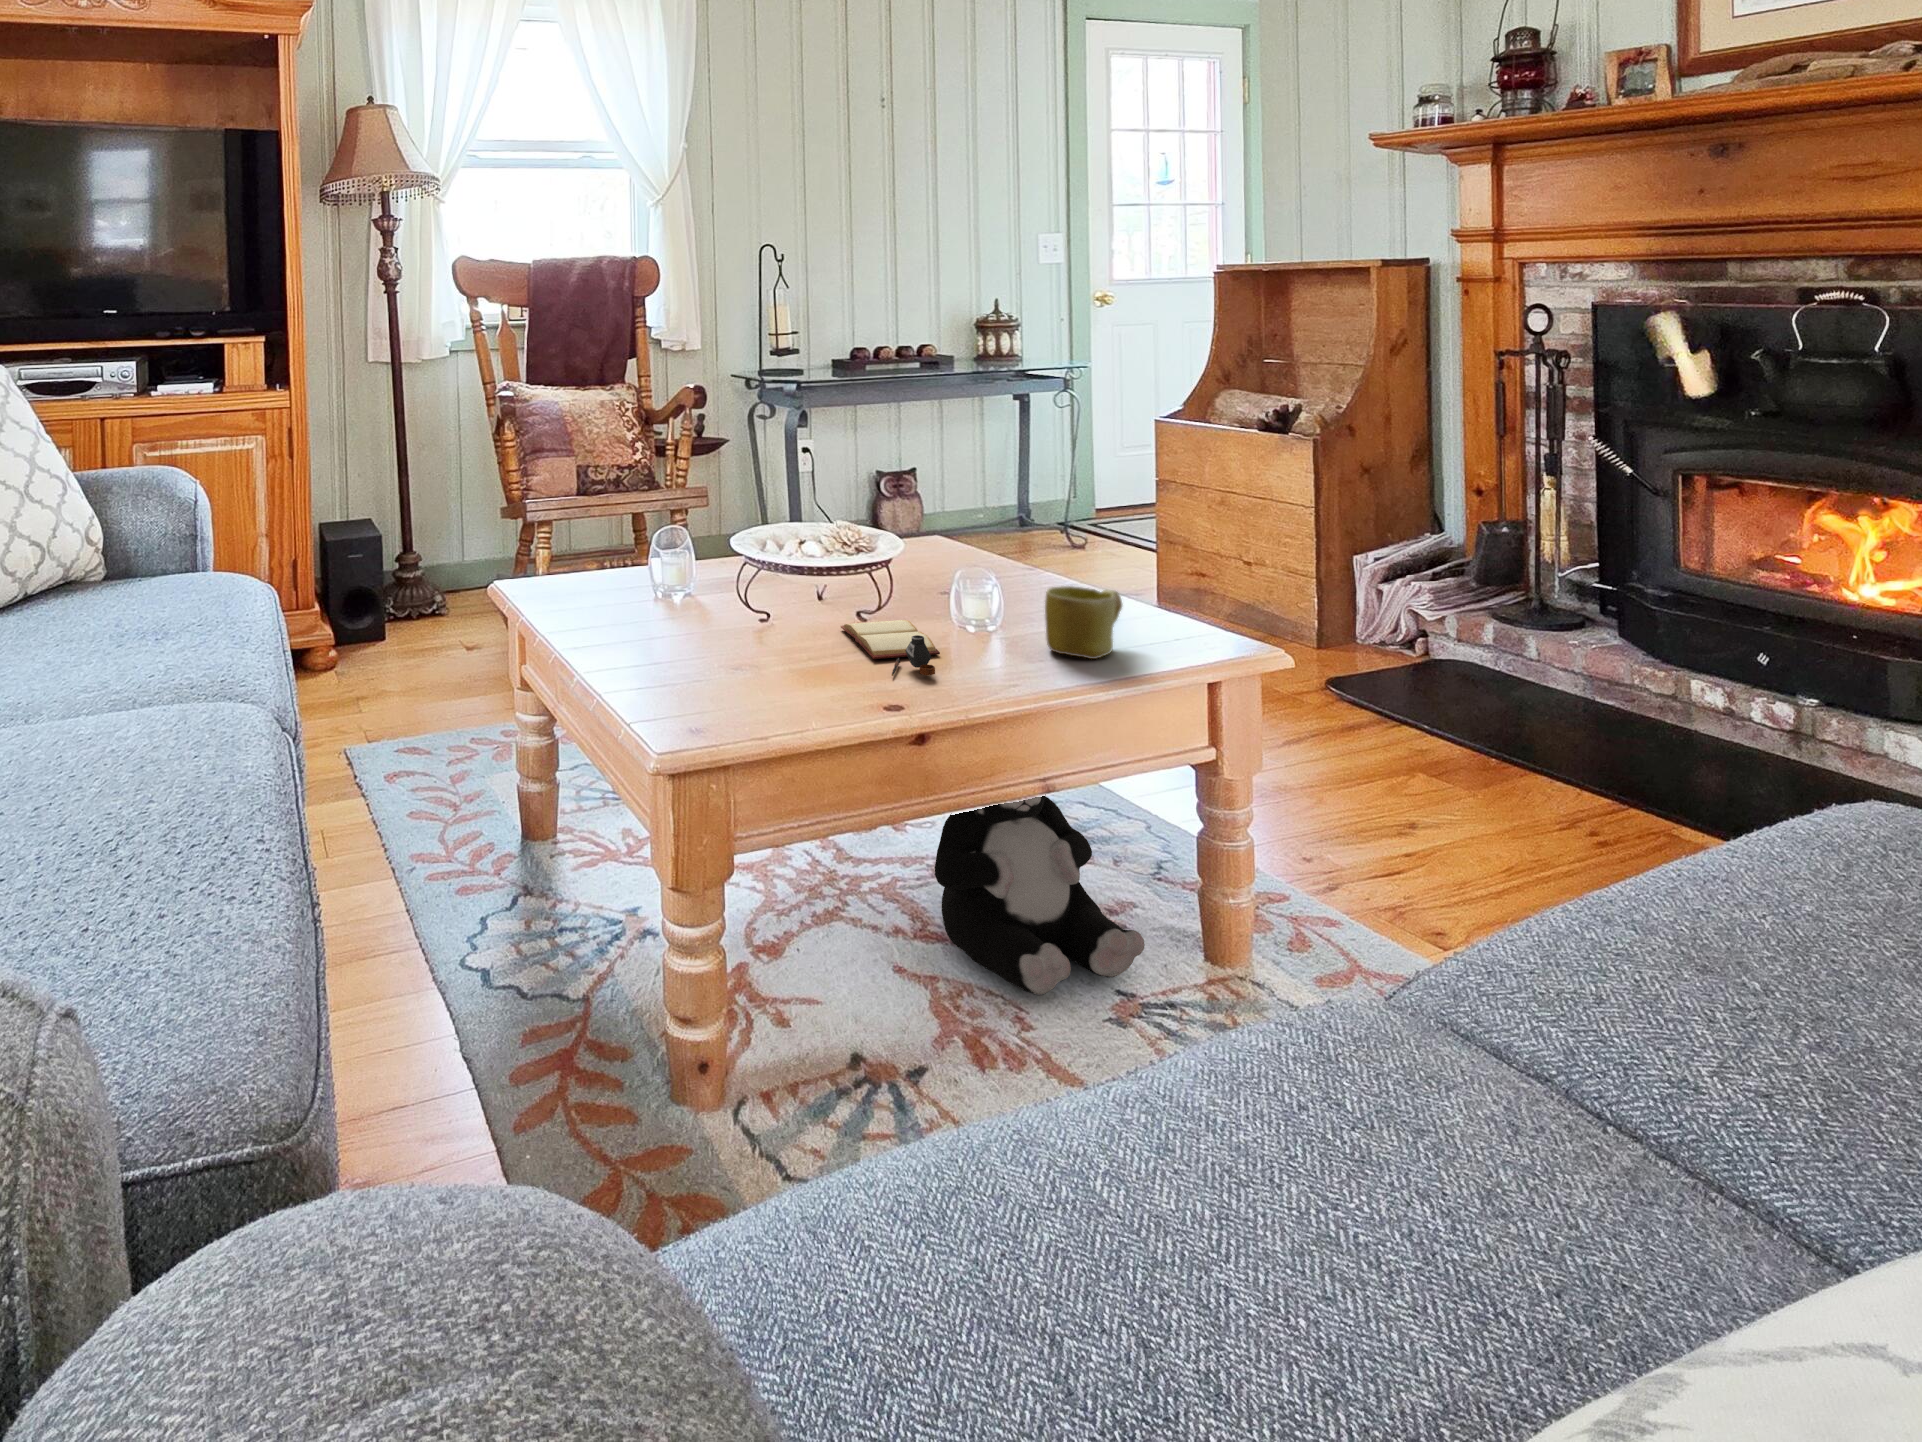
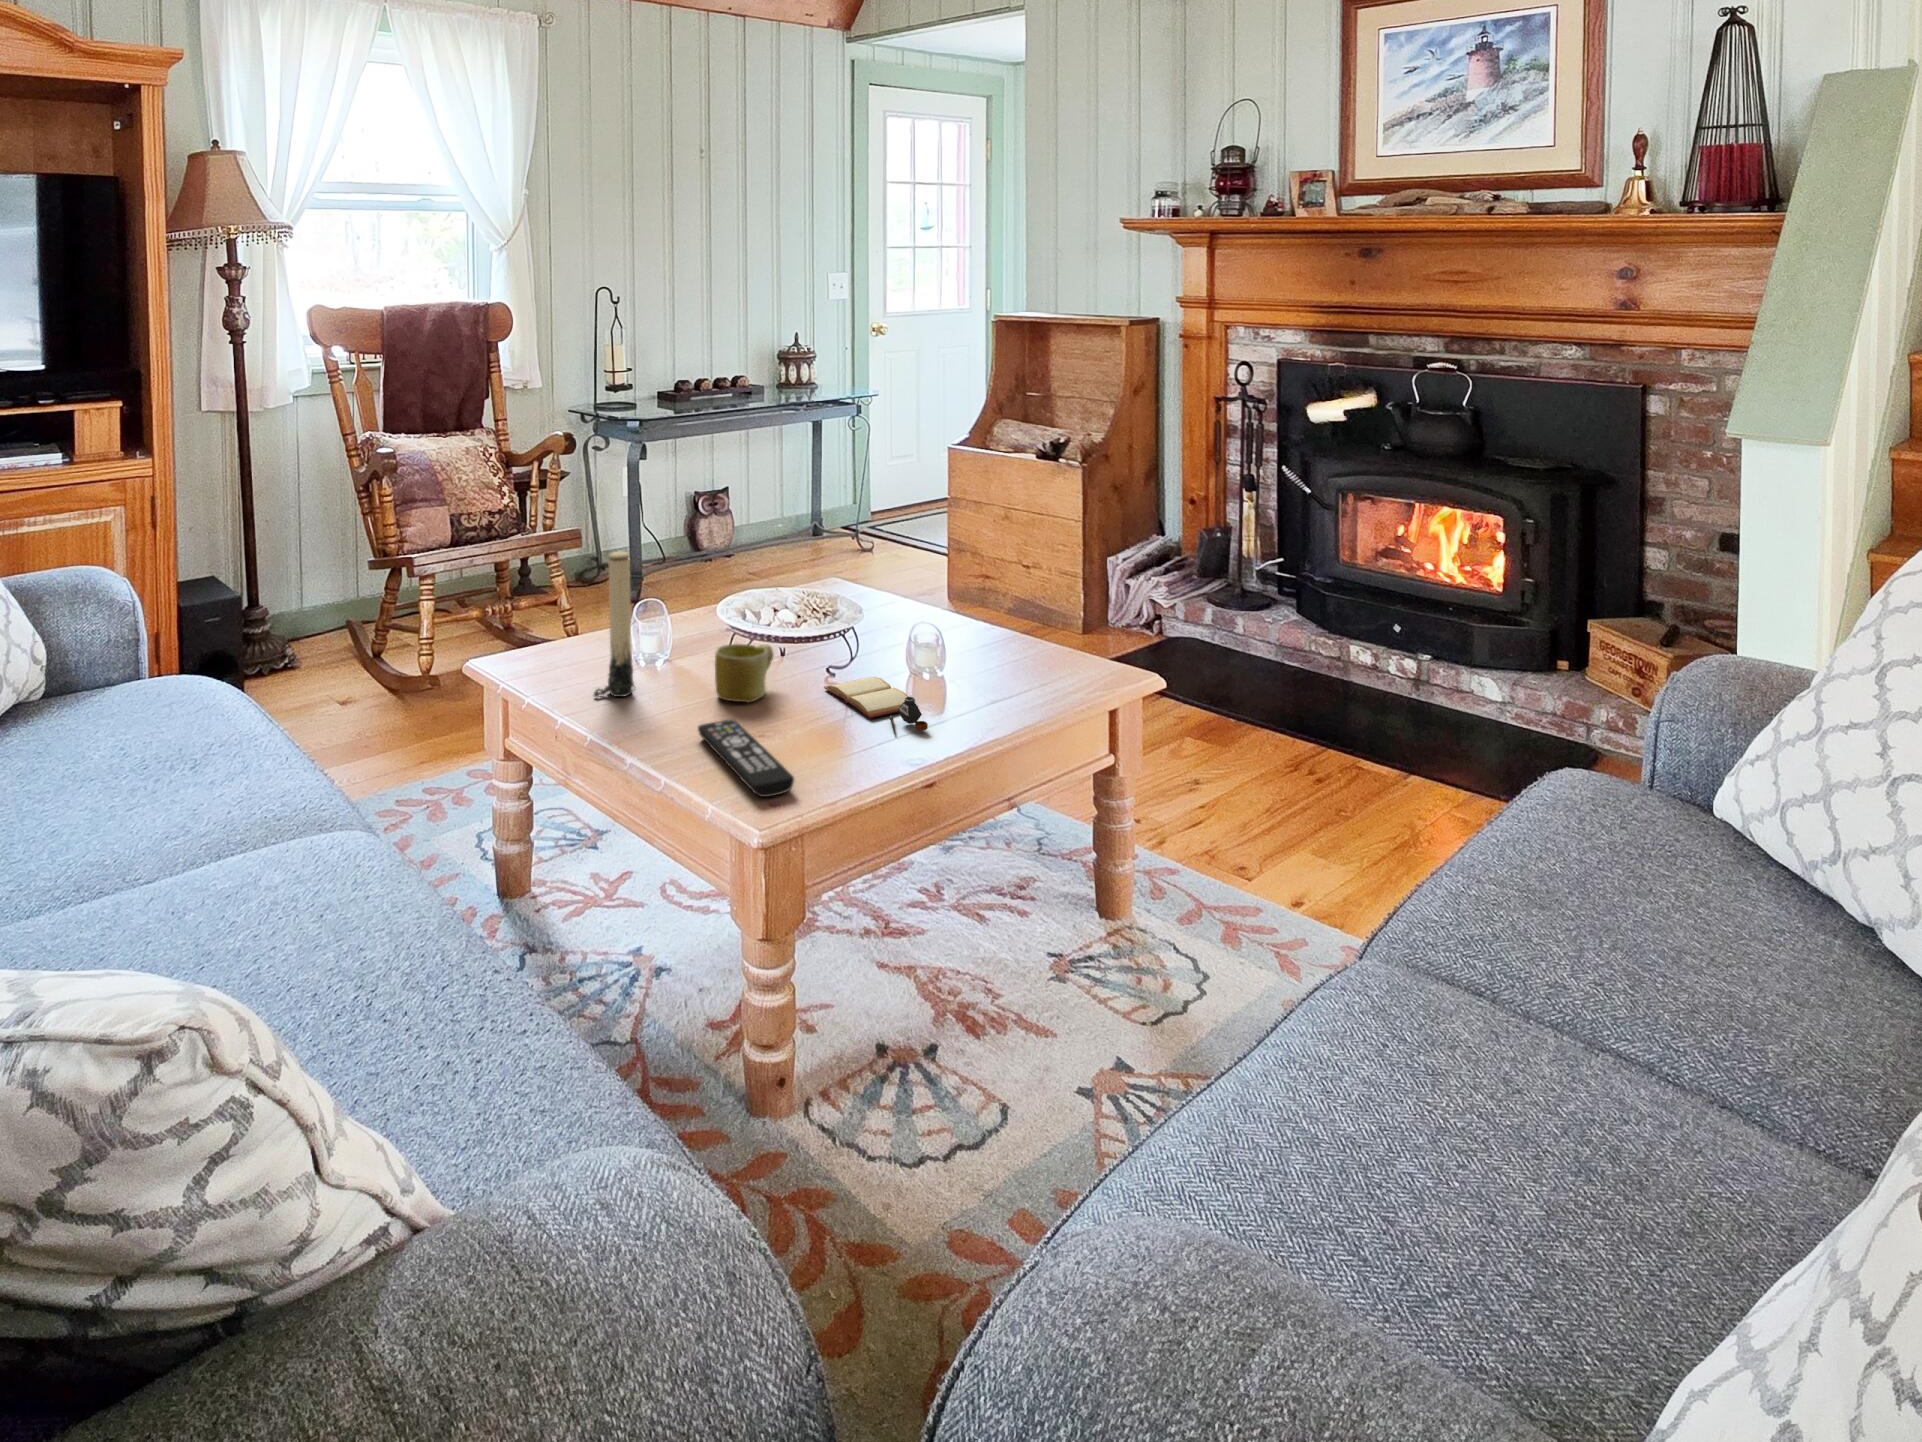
candle: none [586,456,631,619] -> present [594,552,634,697]
mug: present [1045,586,1122,659] -> present [715,644,774,703]
remote control: none [664,644,732,720] -> present [698,719,794,797]
plush toy: present [935,794,1145,995] -> none [903,753,1067,968]

